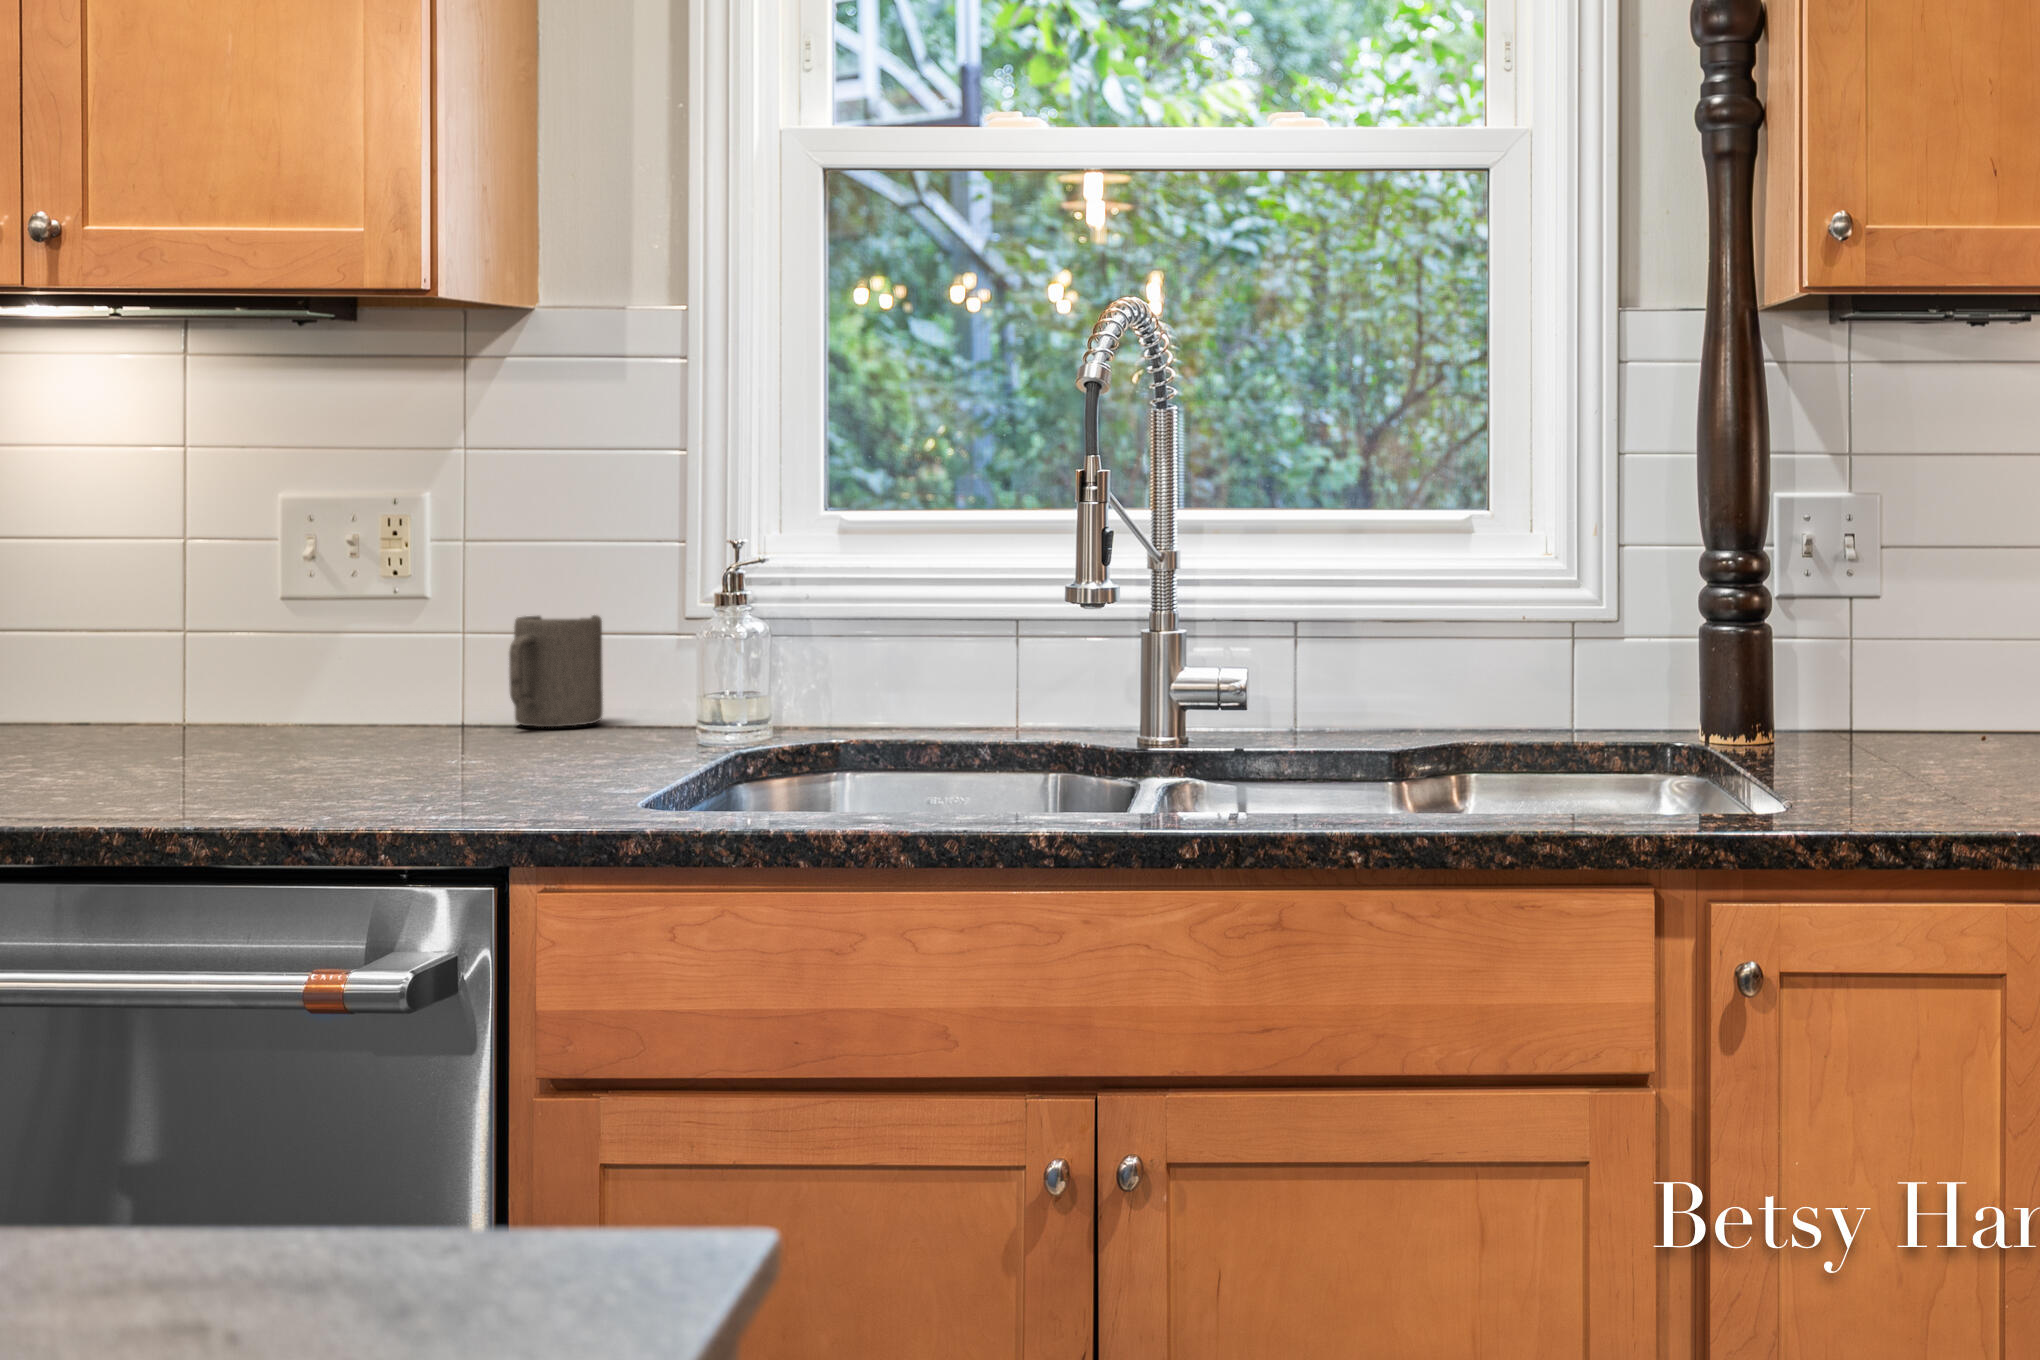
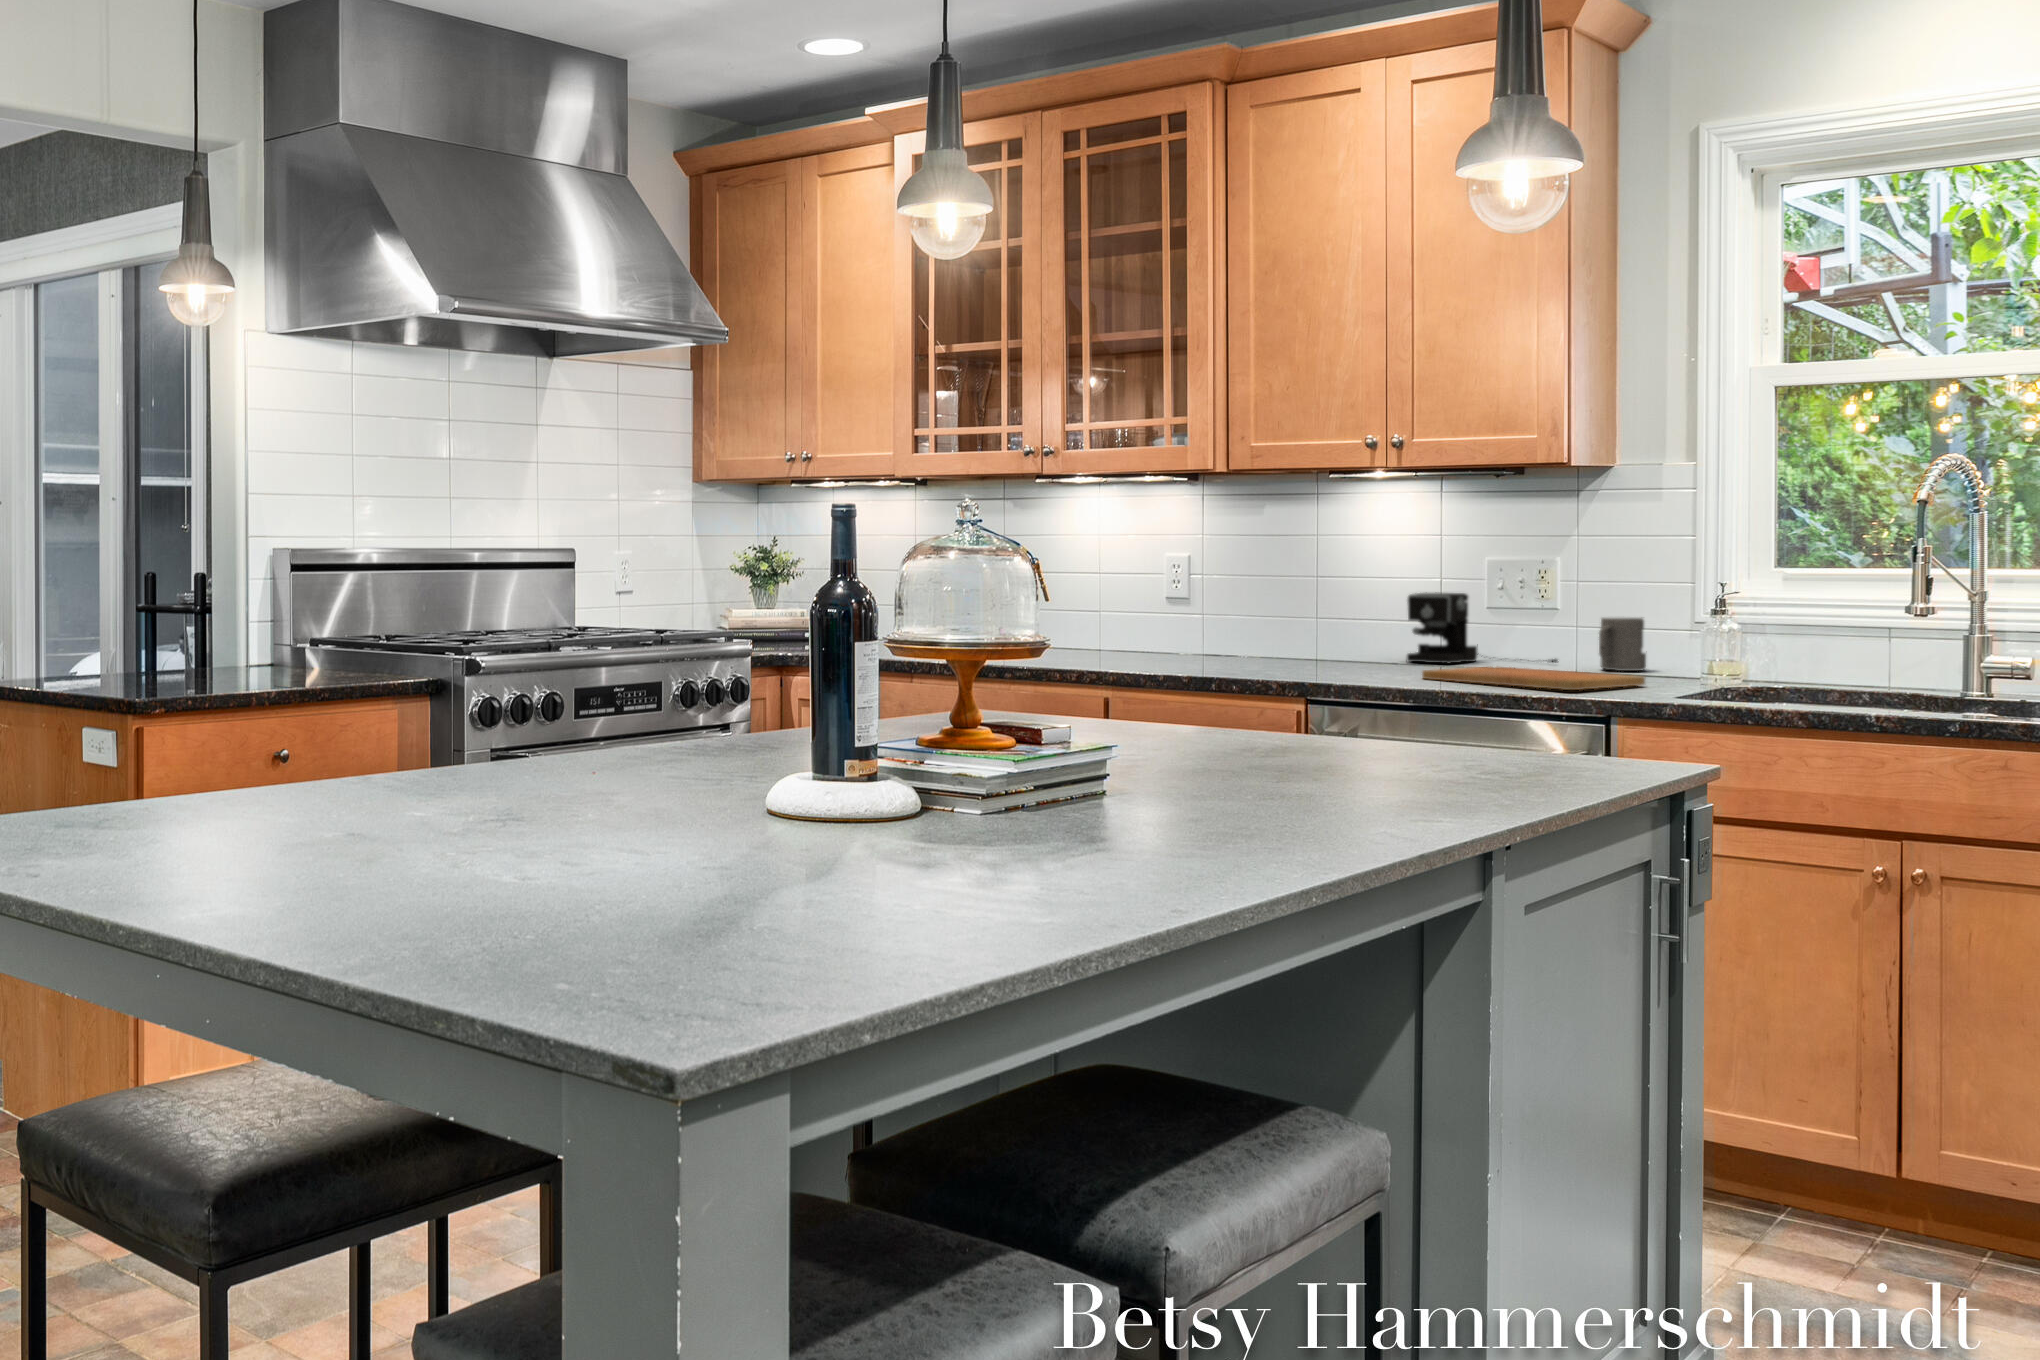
coffee maker: none [100,573,436,731] -> present [1407,592,1558,663]
cutting board: none [94,738,593,801] -> present [1422,666,1645,690]

